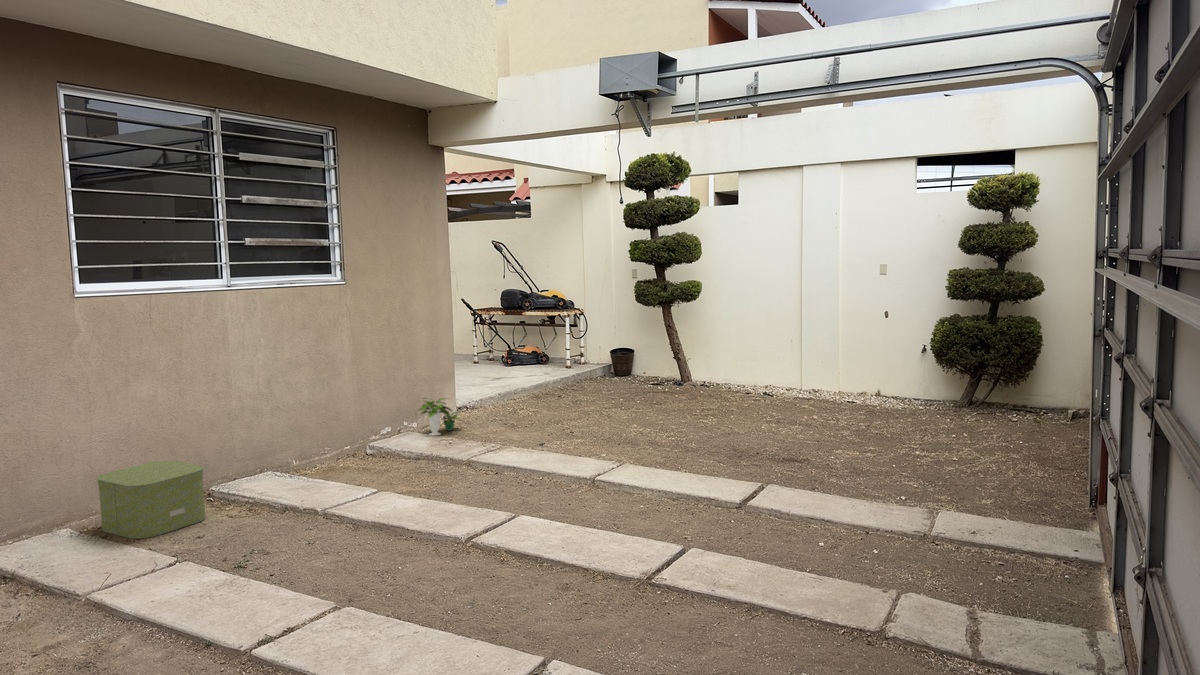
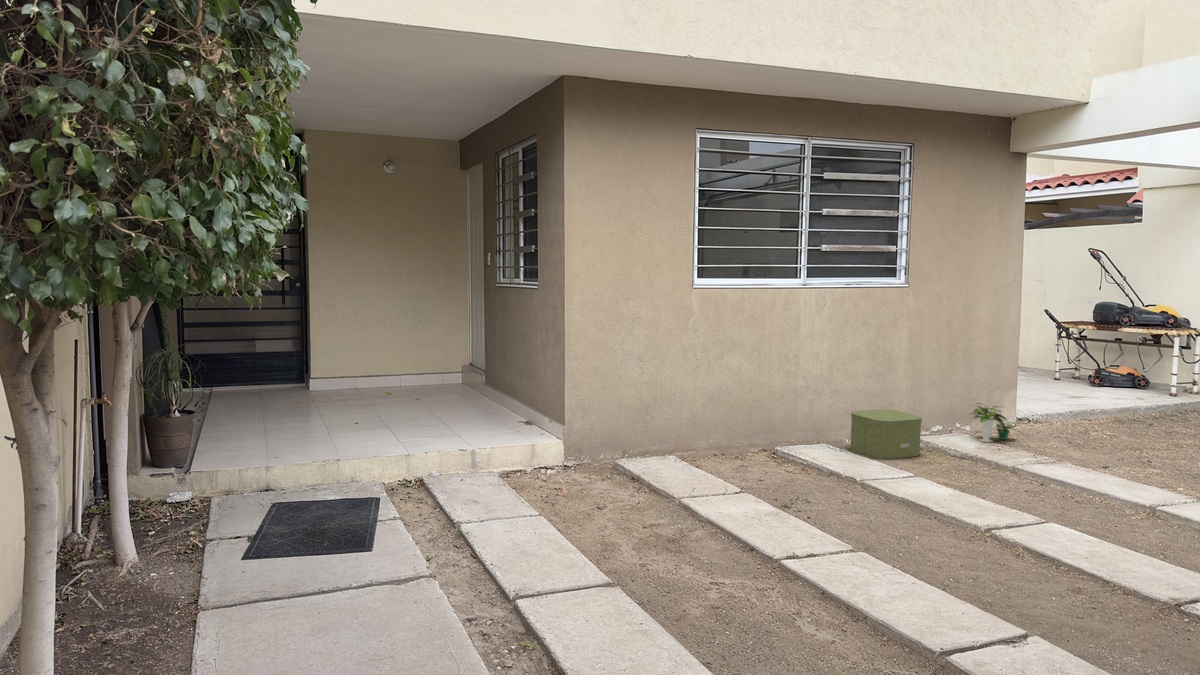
storage box: present [97,461,206,539] -> present [850,409,922,459]

